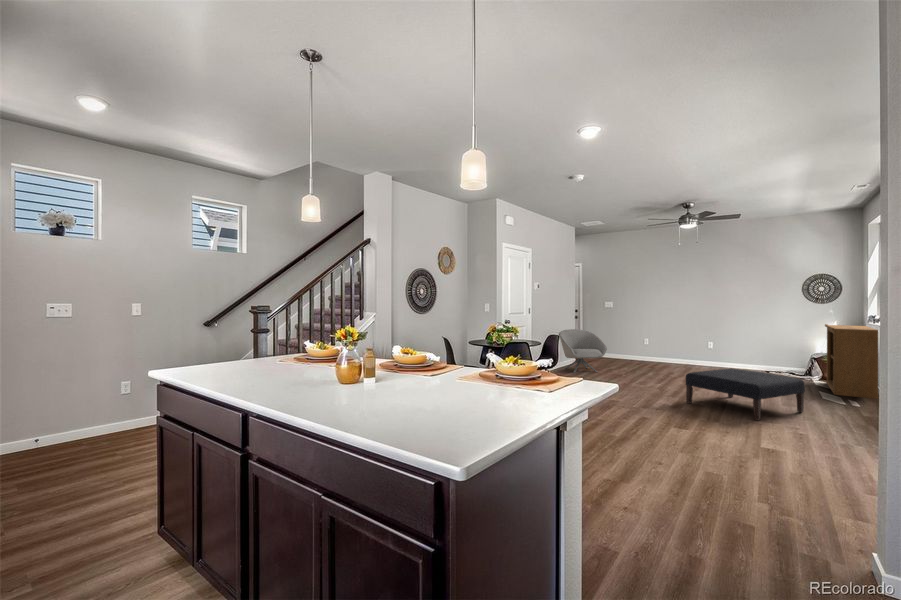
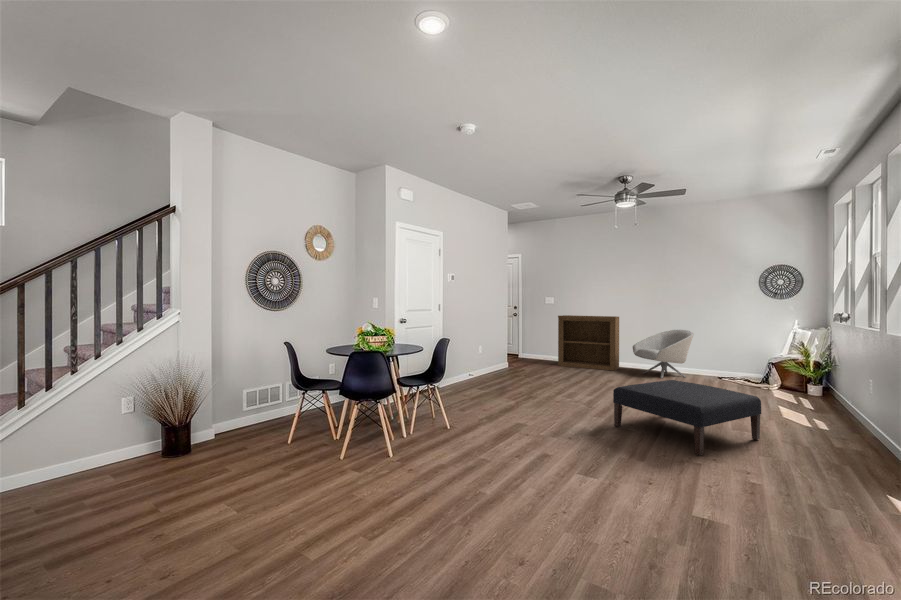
bookshelf: present [825,324,878,399] -> present [558,315,619,371]
armchair: present [559,329,607,373] -> present [633,330,694,378]

